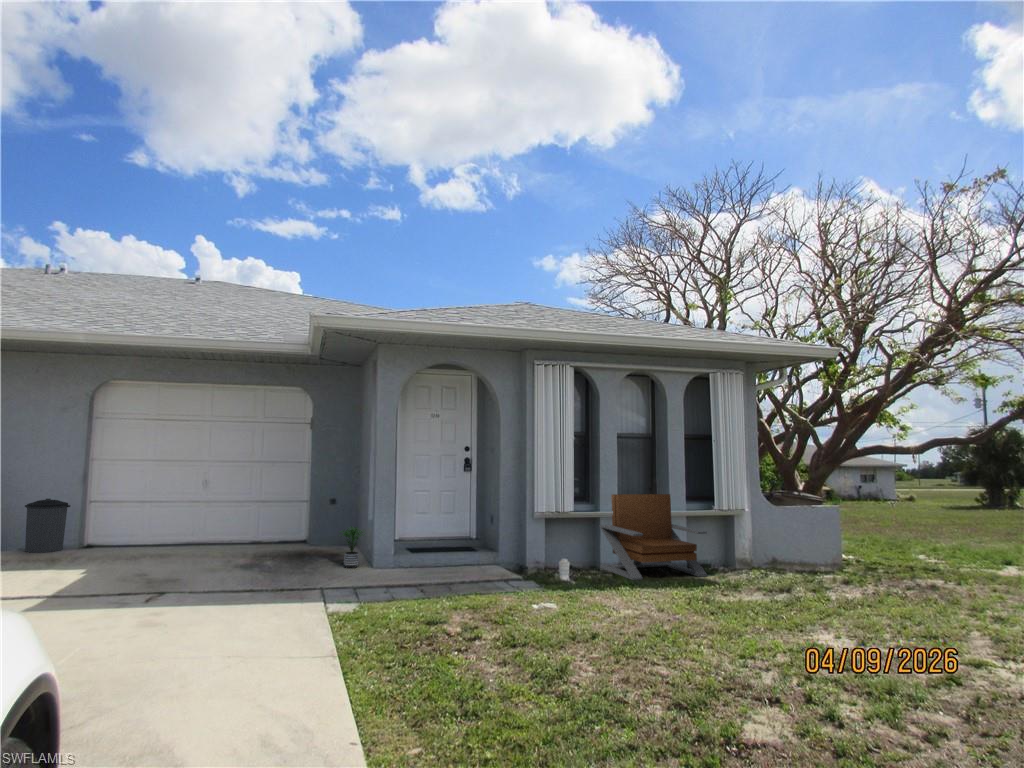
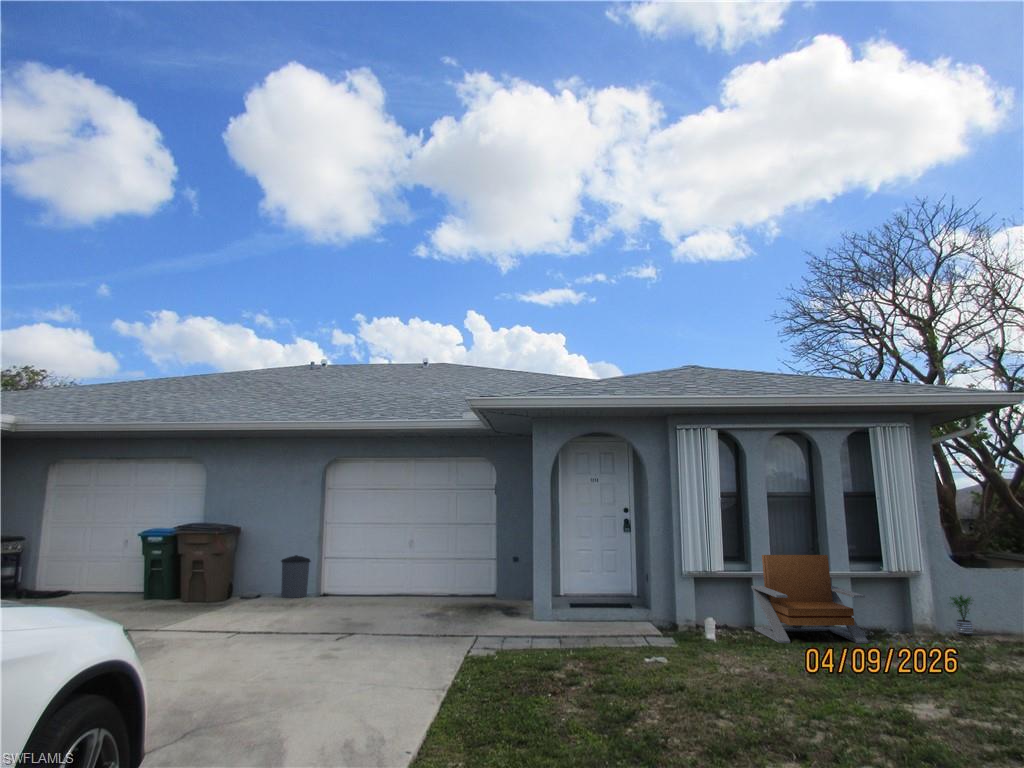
potted plant: present [342,526,362,568] -> present [950,595,973,636]

